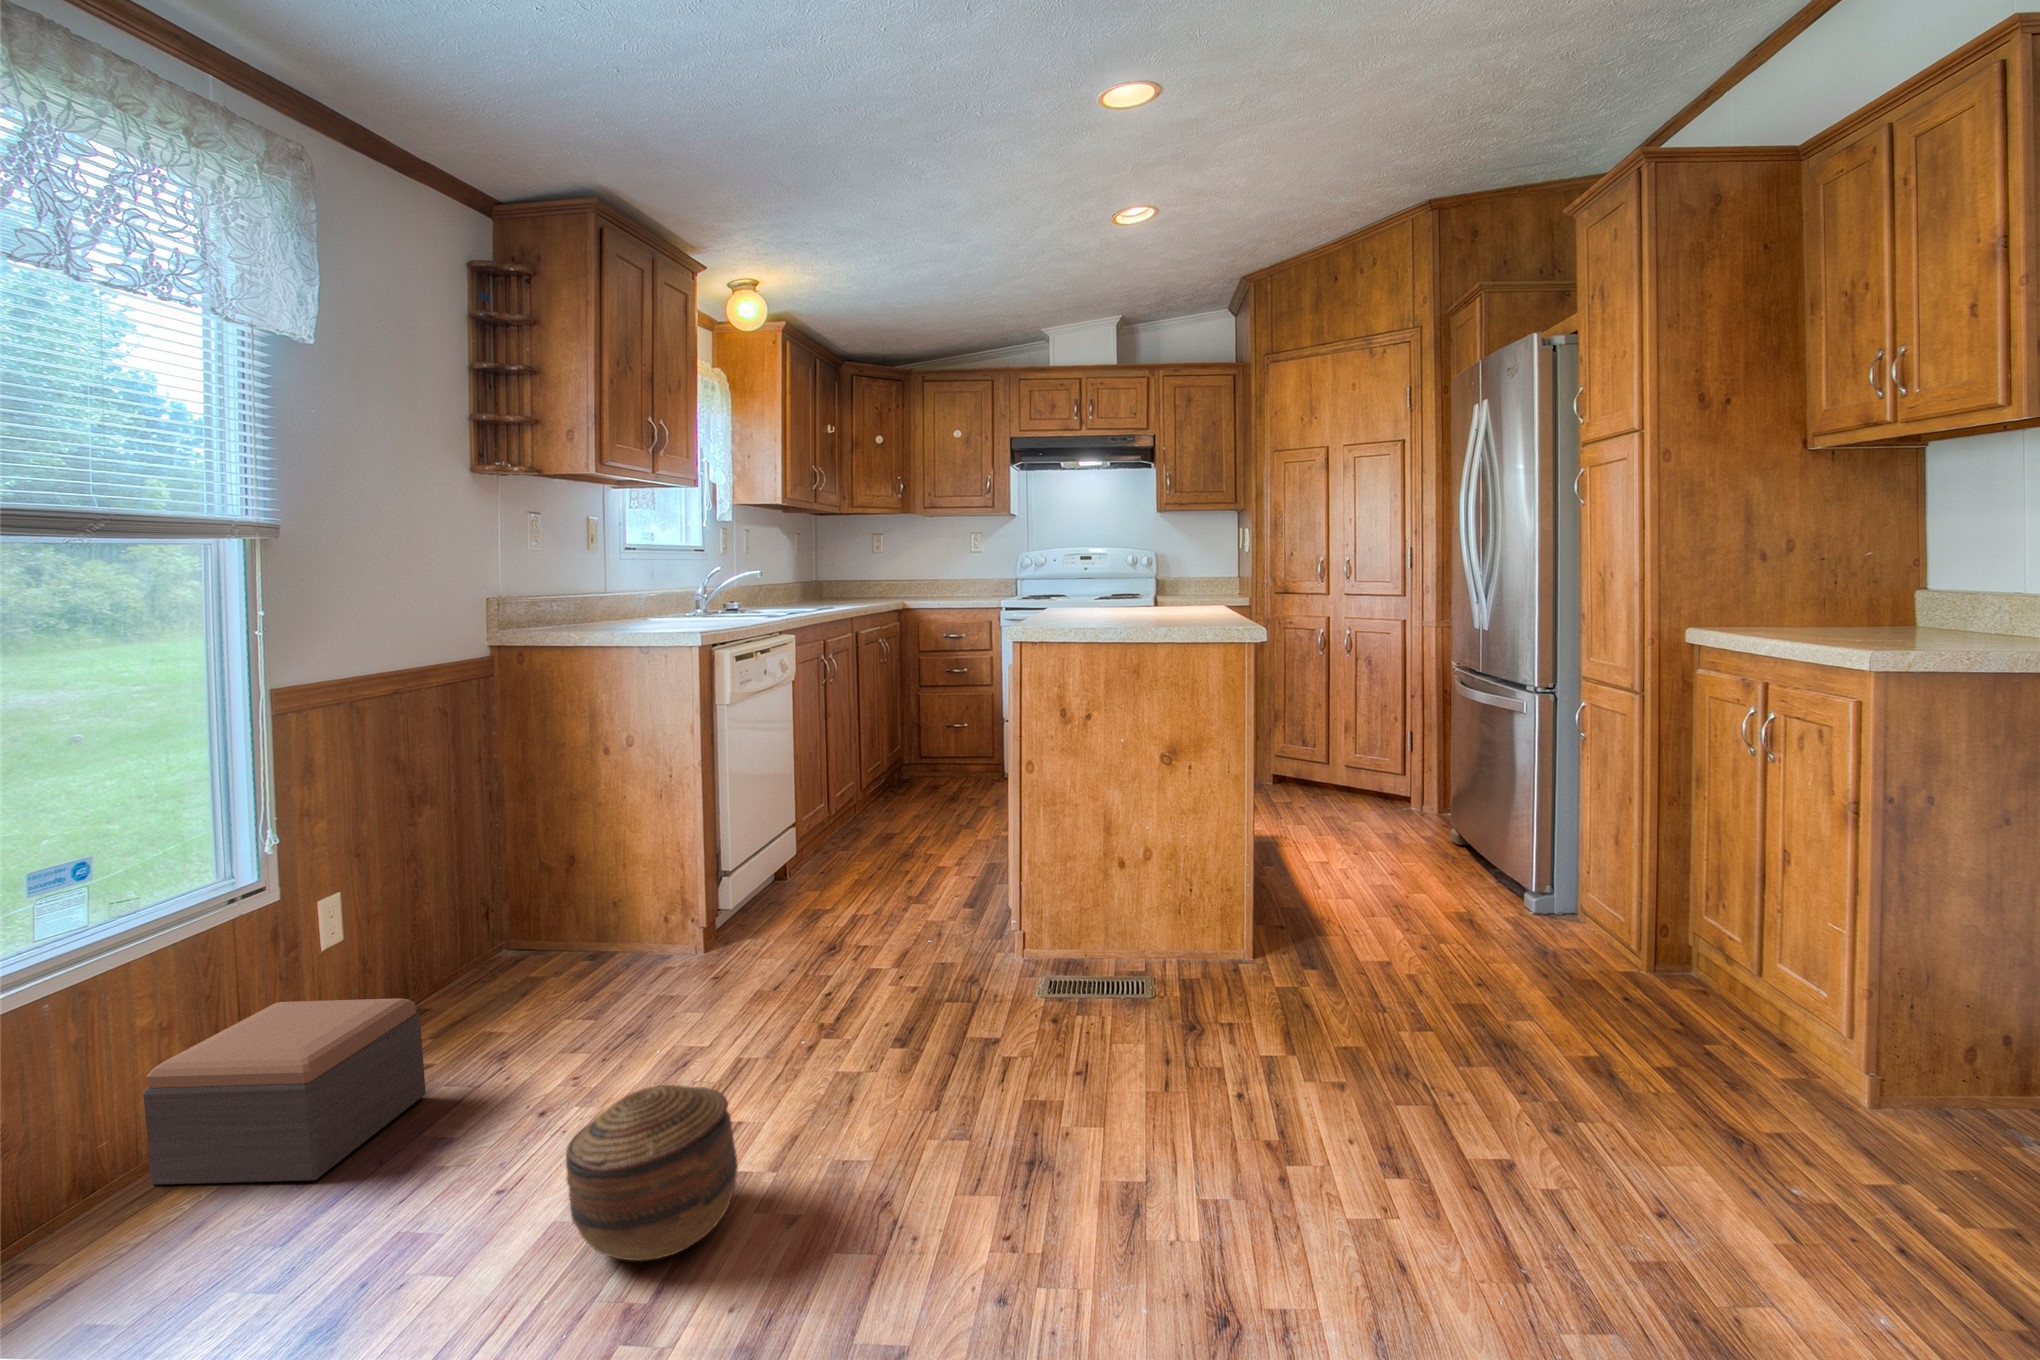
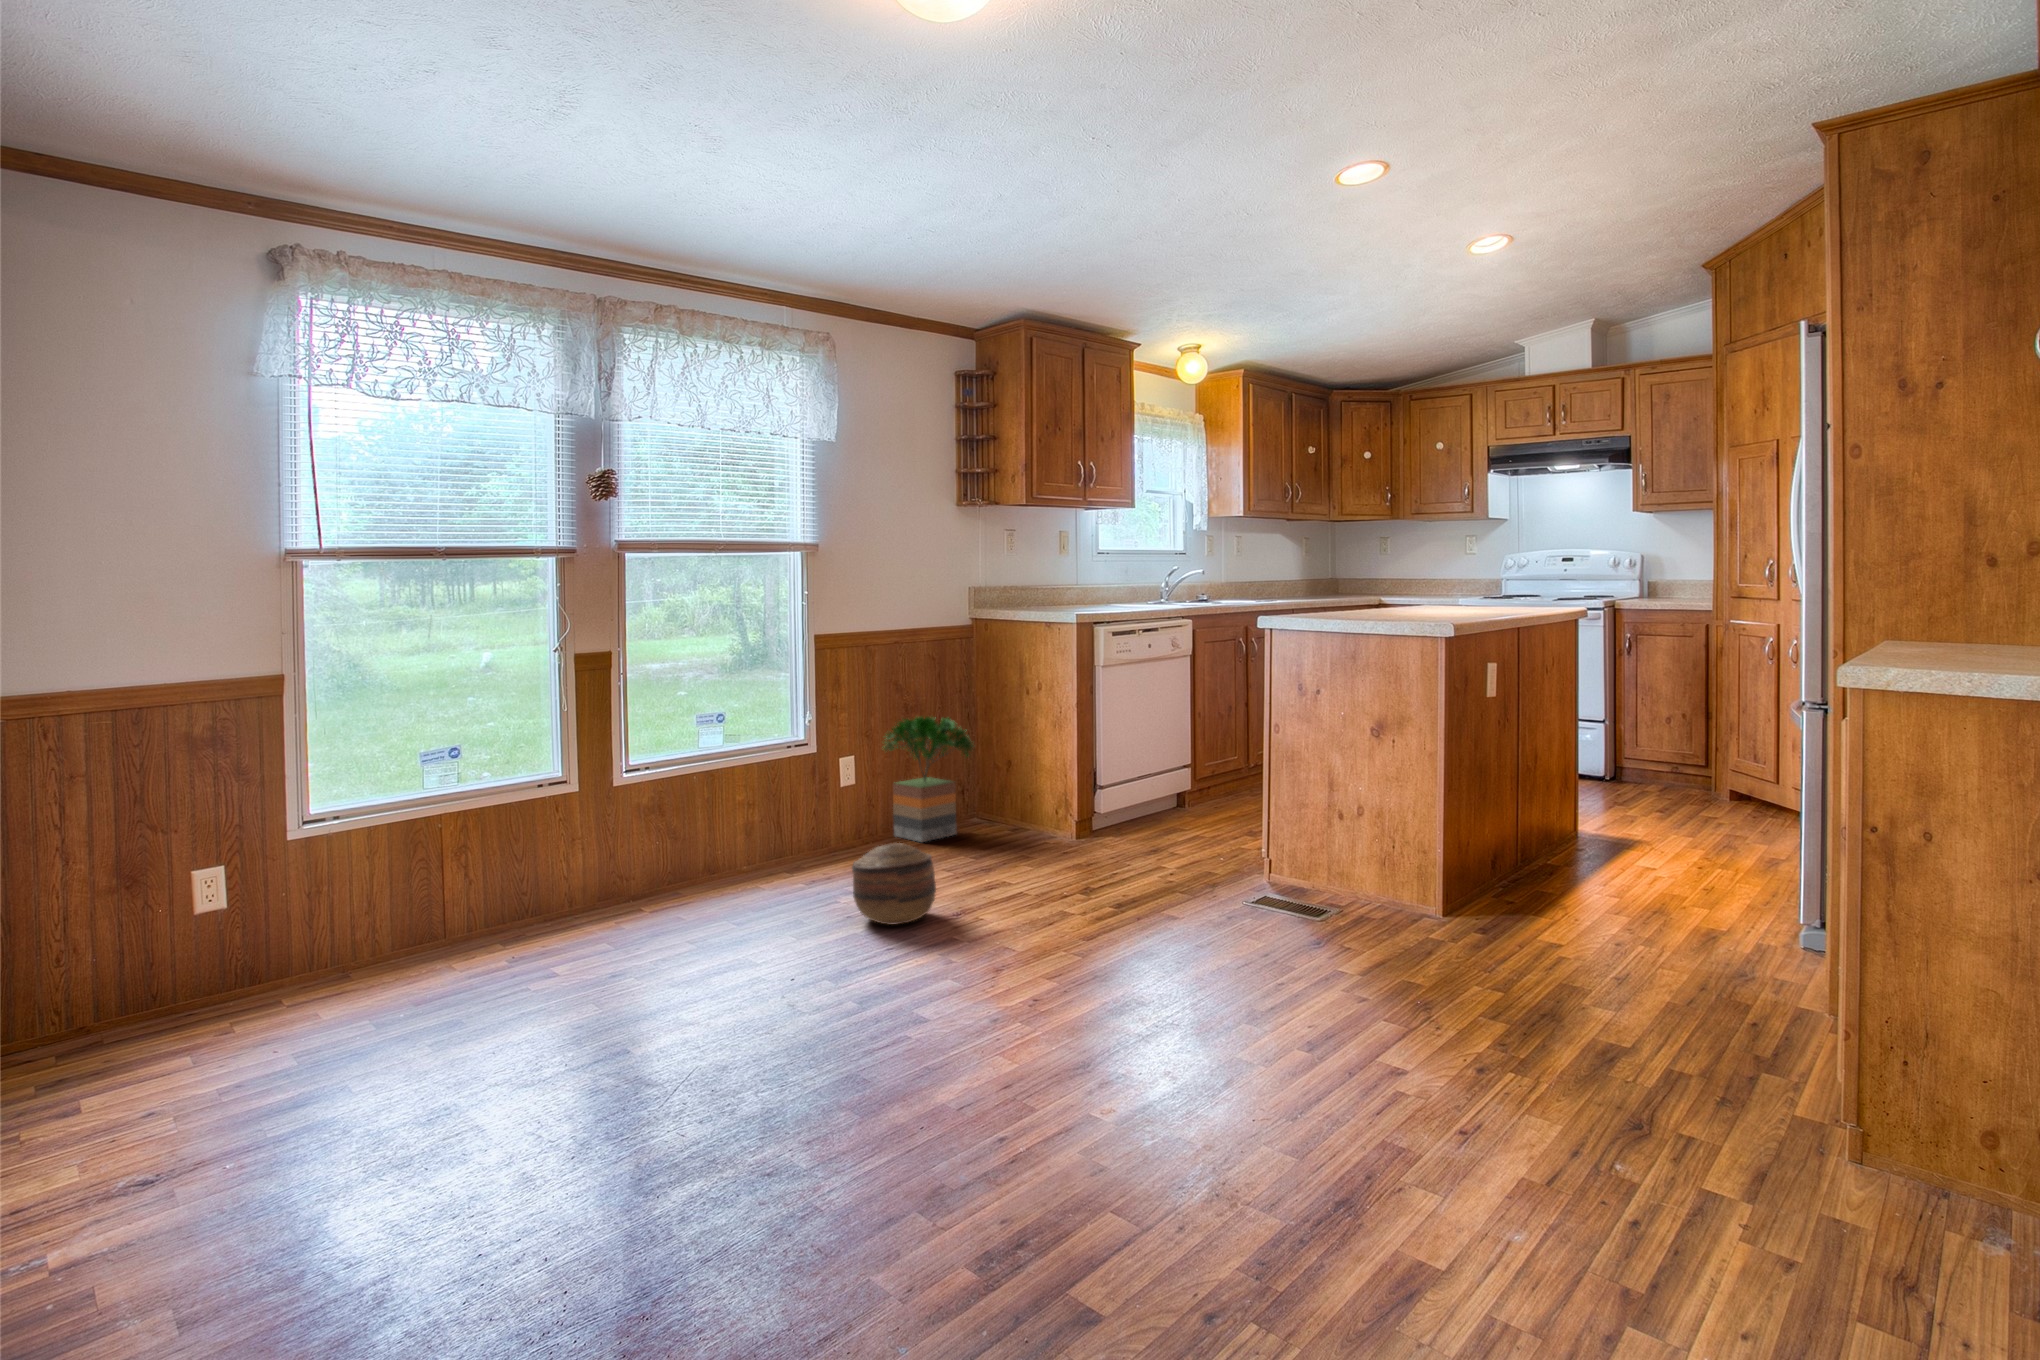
potted tree: none [370,816,565,1044] -> present [884,716,974,842]
footstool: present [143,998,426,1185] -> none [762,791,875,869]

